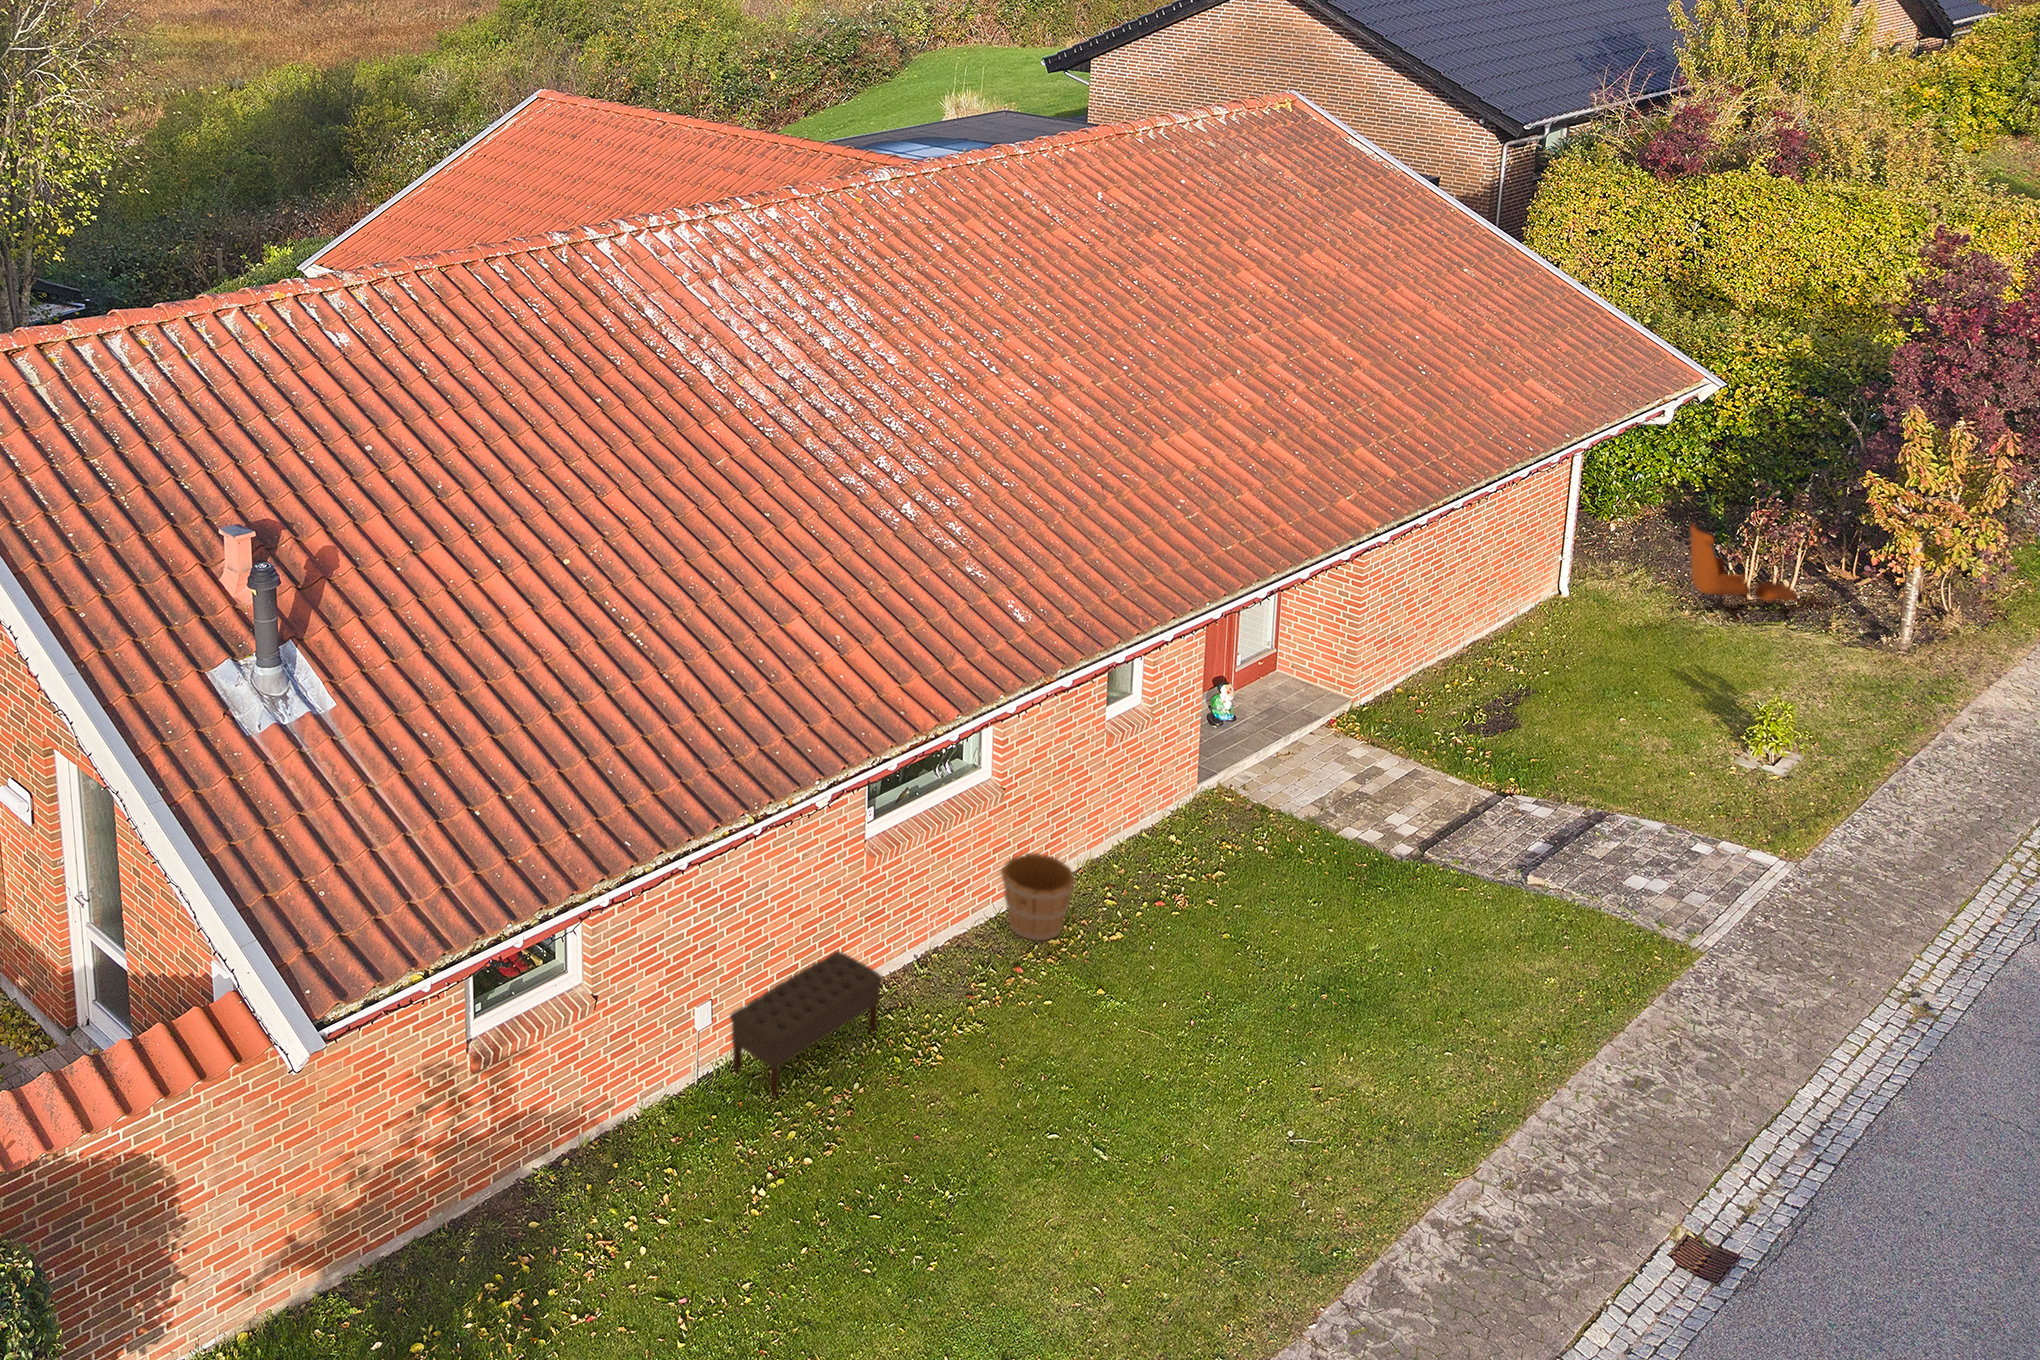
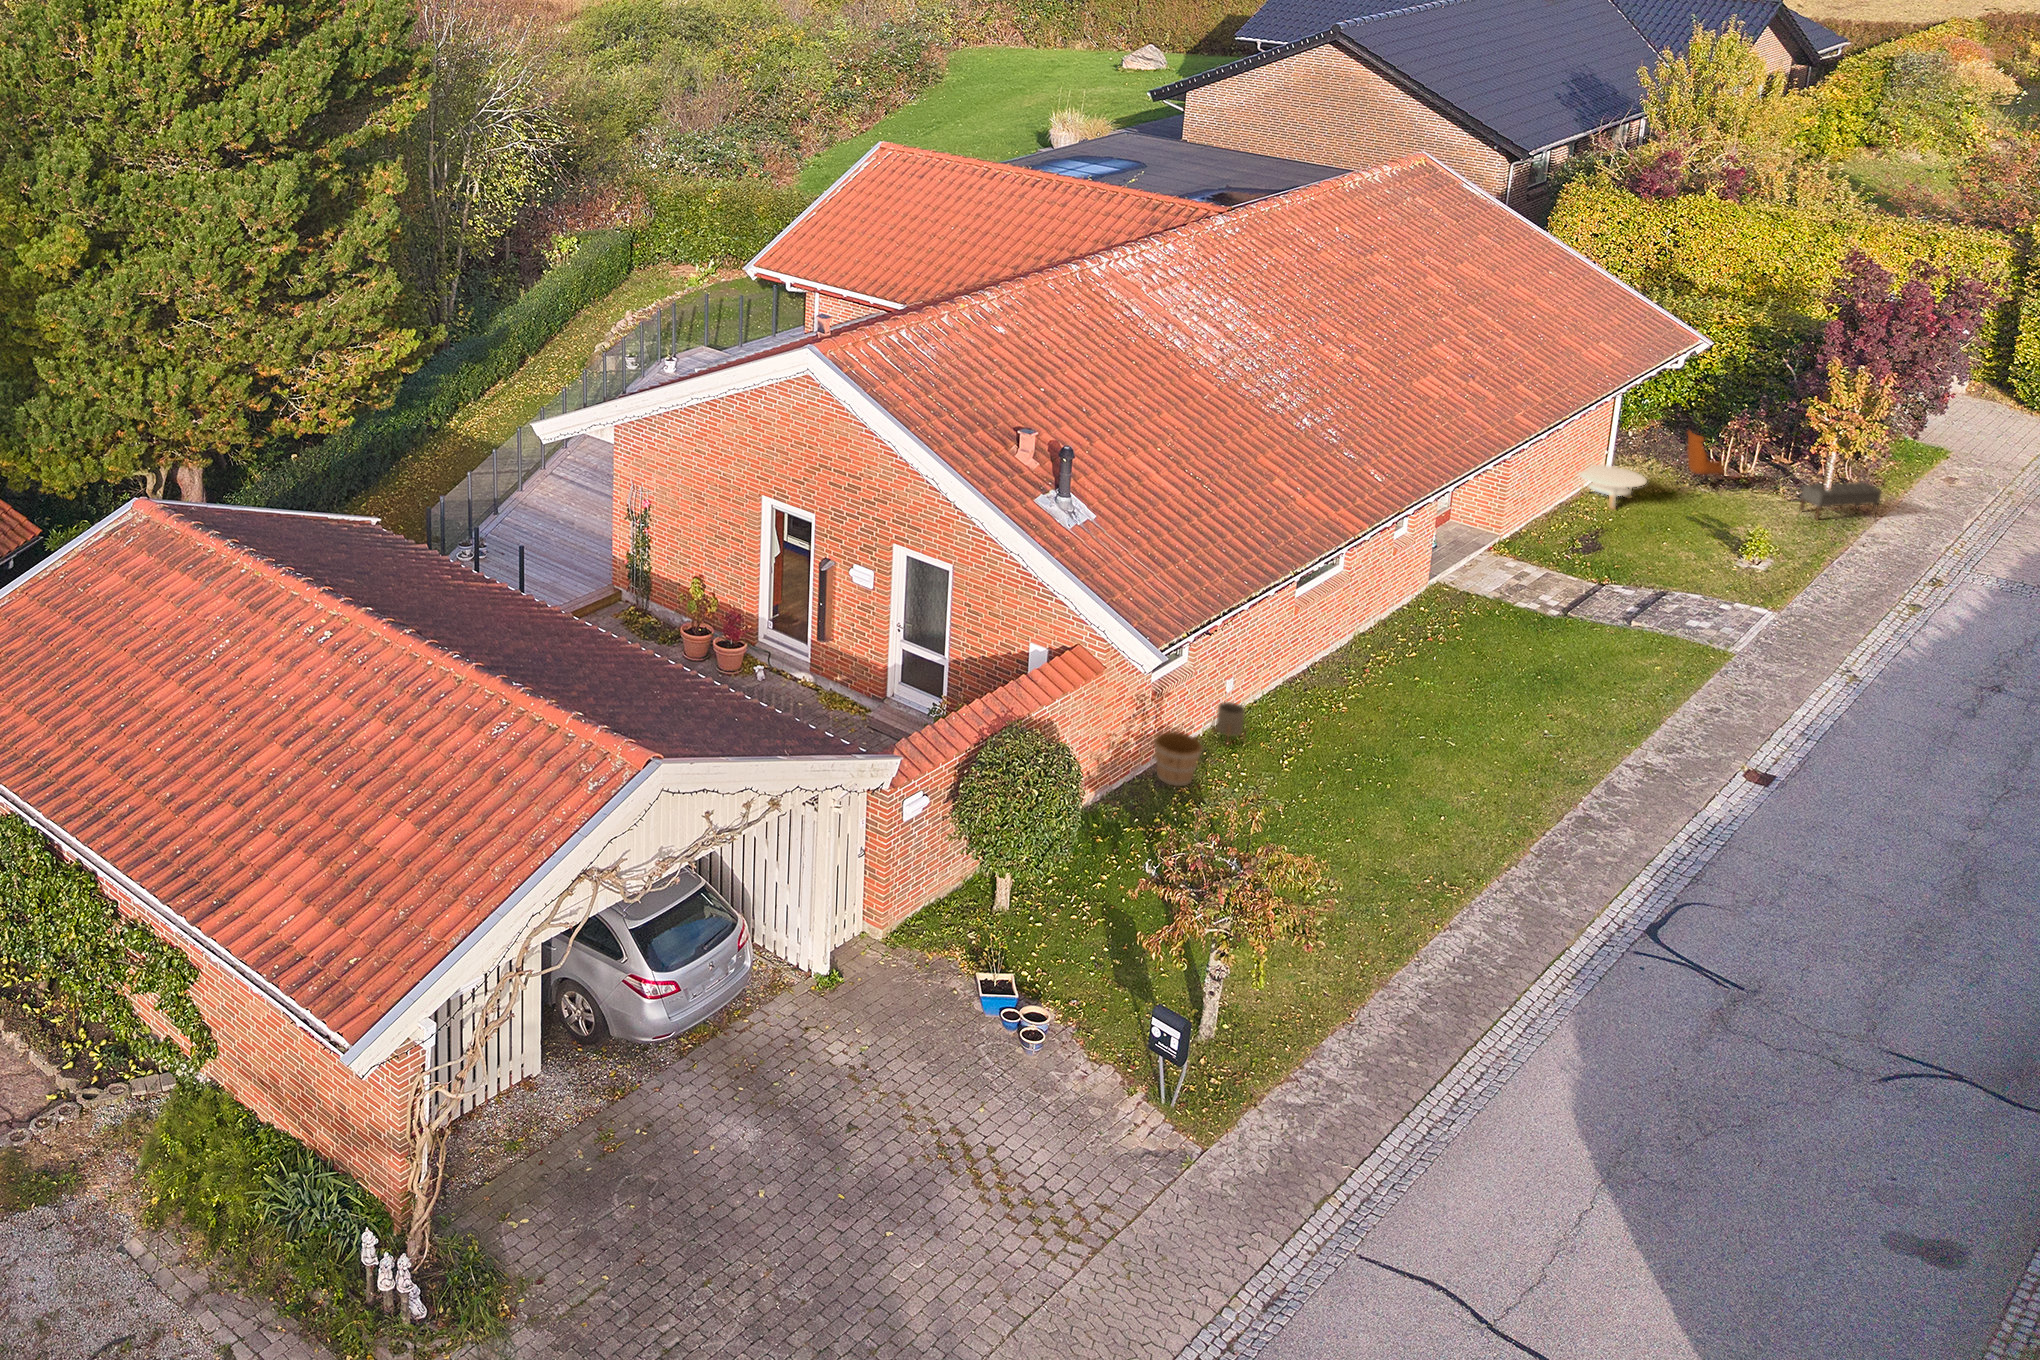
round table: none [1507,577,1616,651] -> present [1579,465,1646,510]
wooden bucket: present [1001,853,1076,941] -> present [1153,731,1203,786]
bench: present [730,951,882,1099] -> present [1799,482,1882,521]
planter: none [631,1064,689,1157] -> present [1212,702,1246,739]

